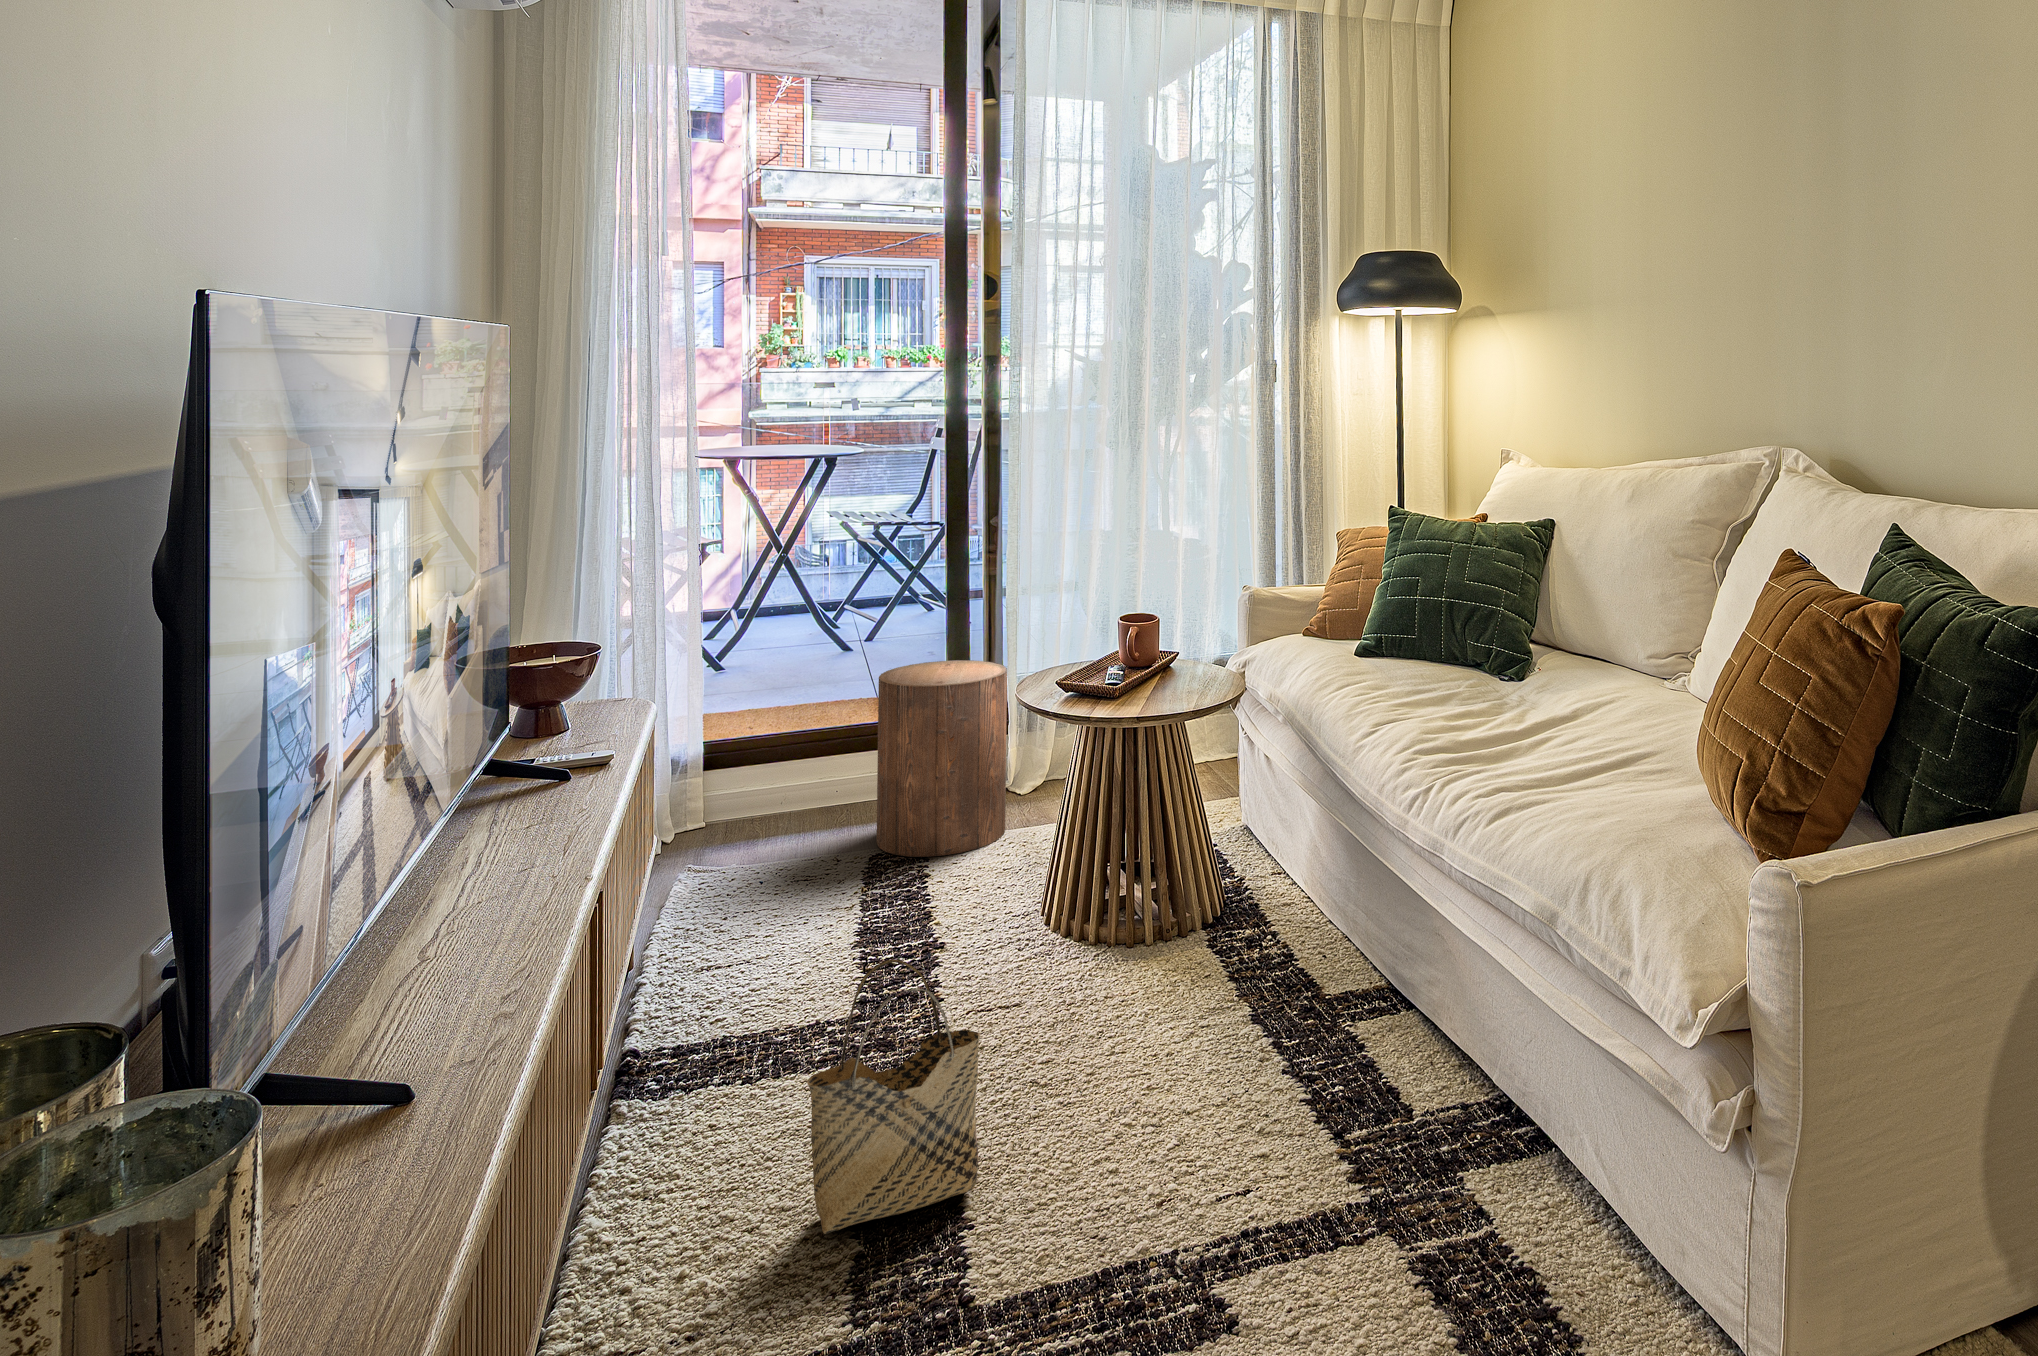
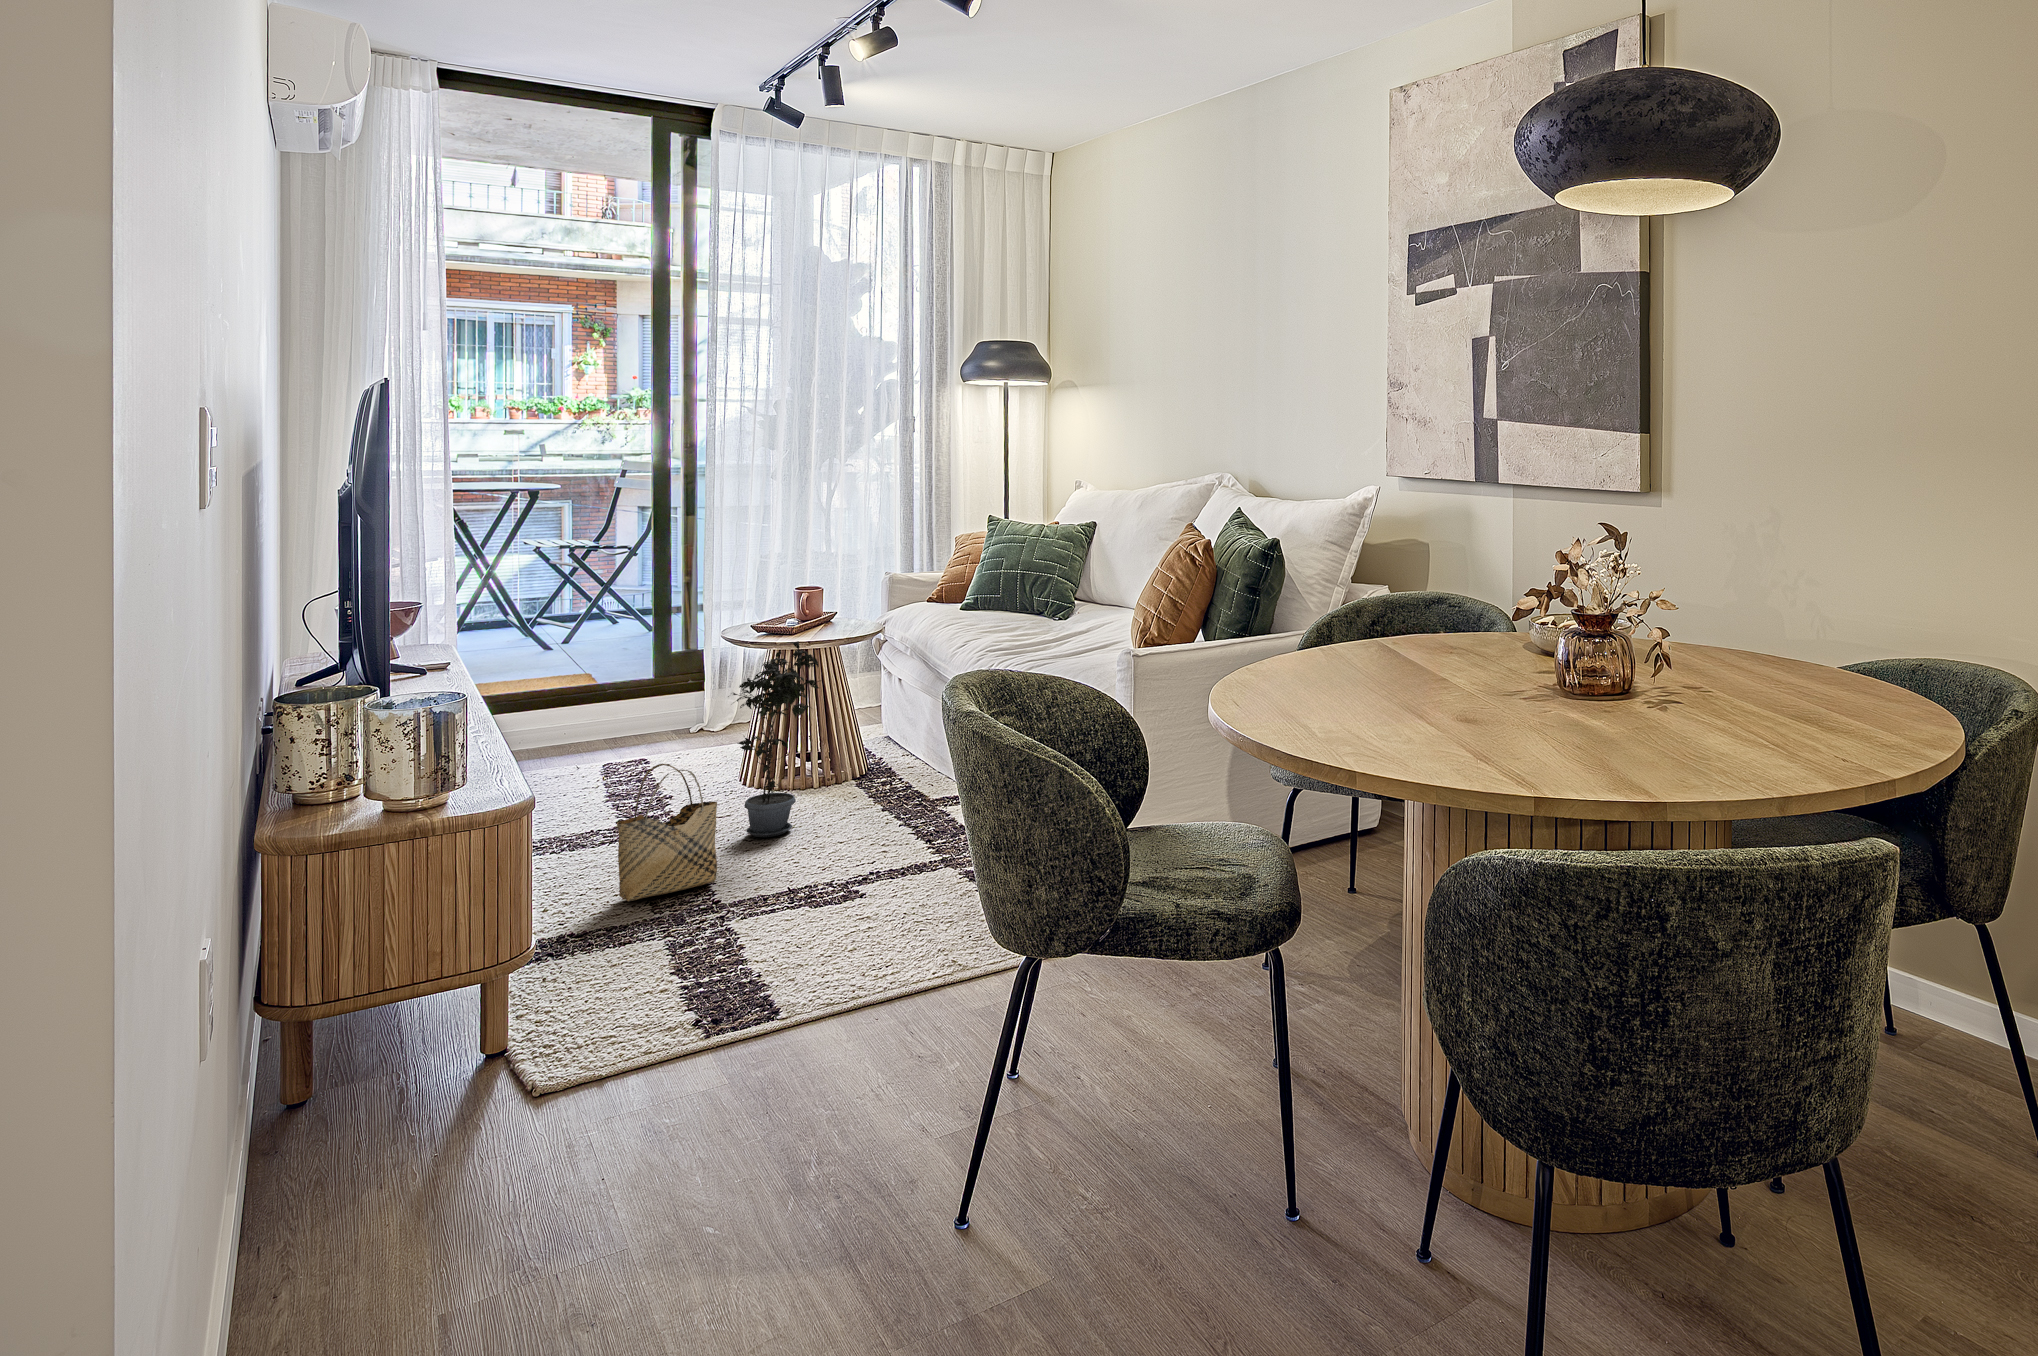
stool: present [877,660,1007,857] -> none [597,632,702,767]
potted plant: none [1009,724,1153,1062] -> present [728,641,819,837]

